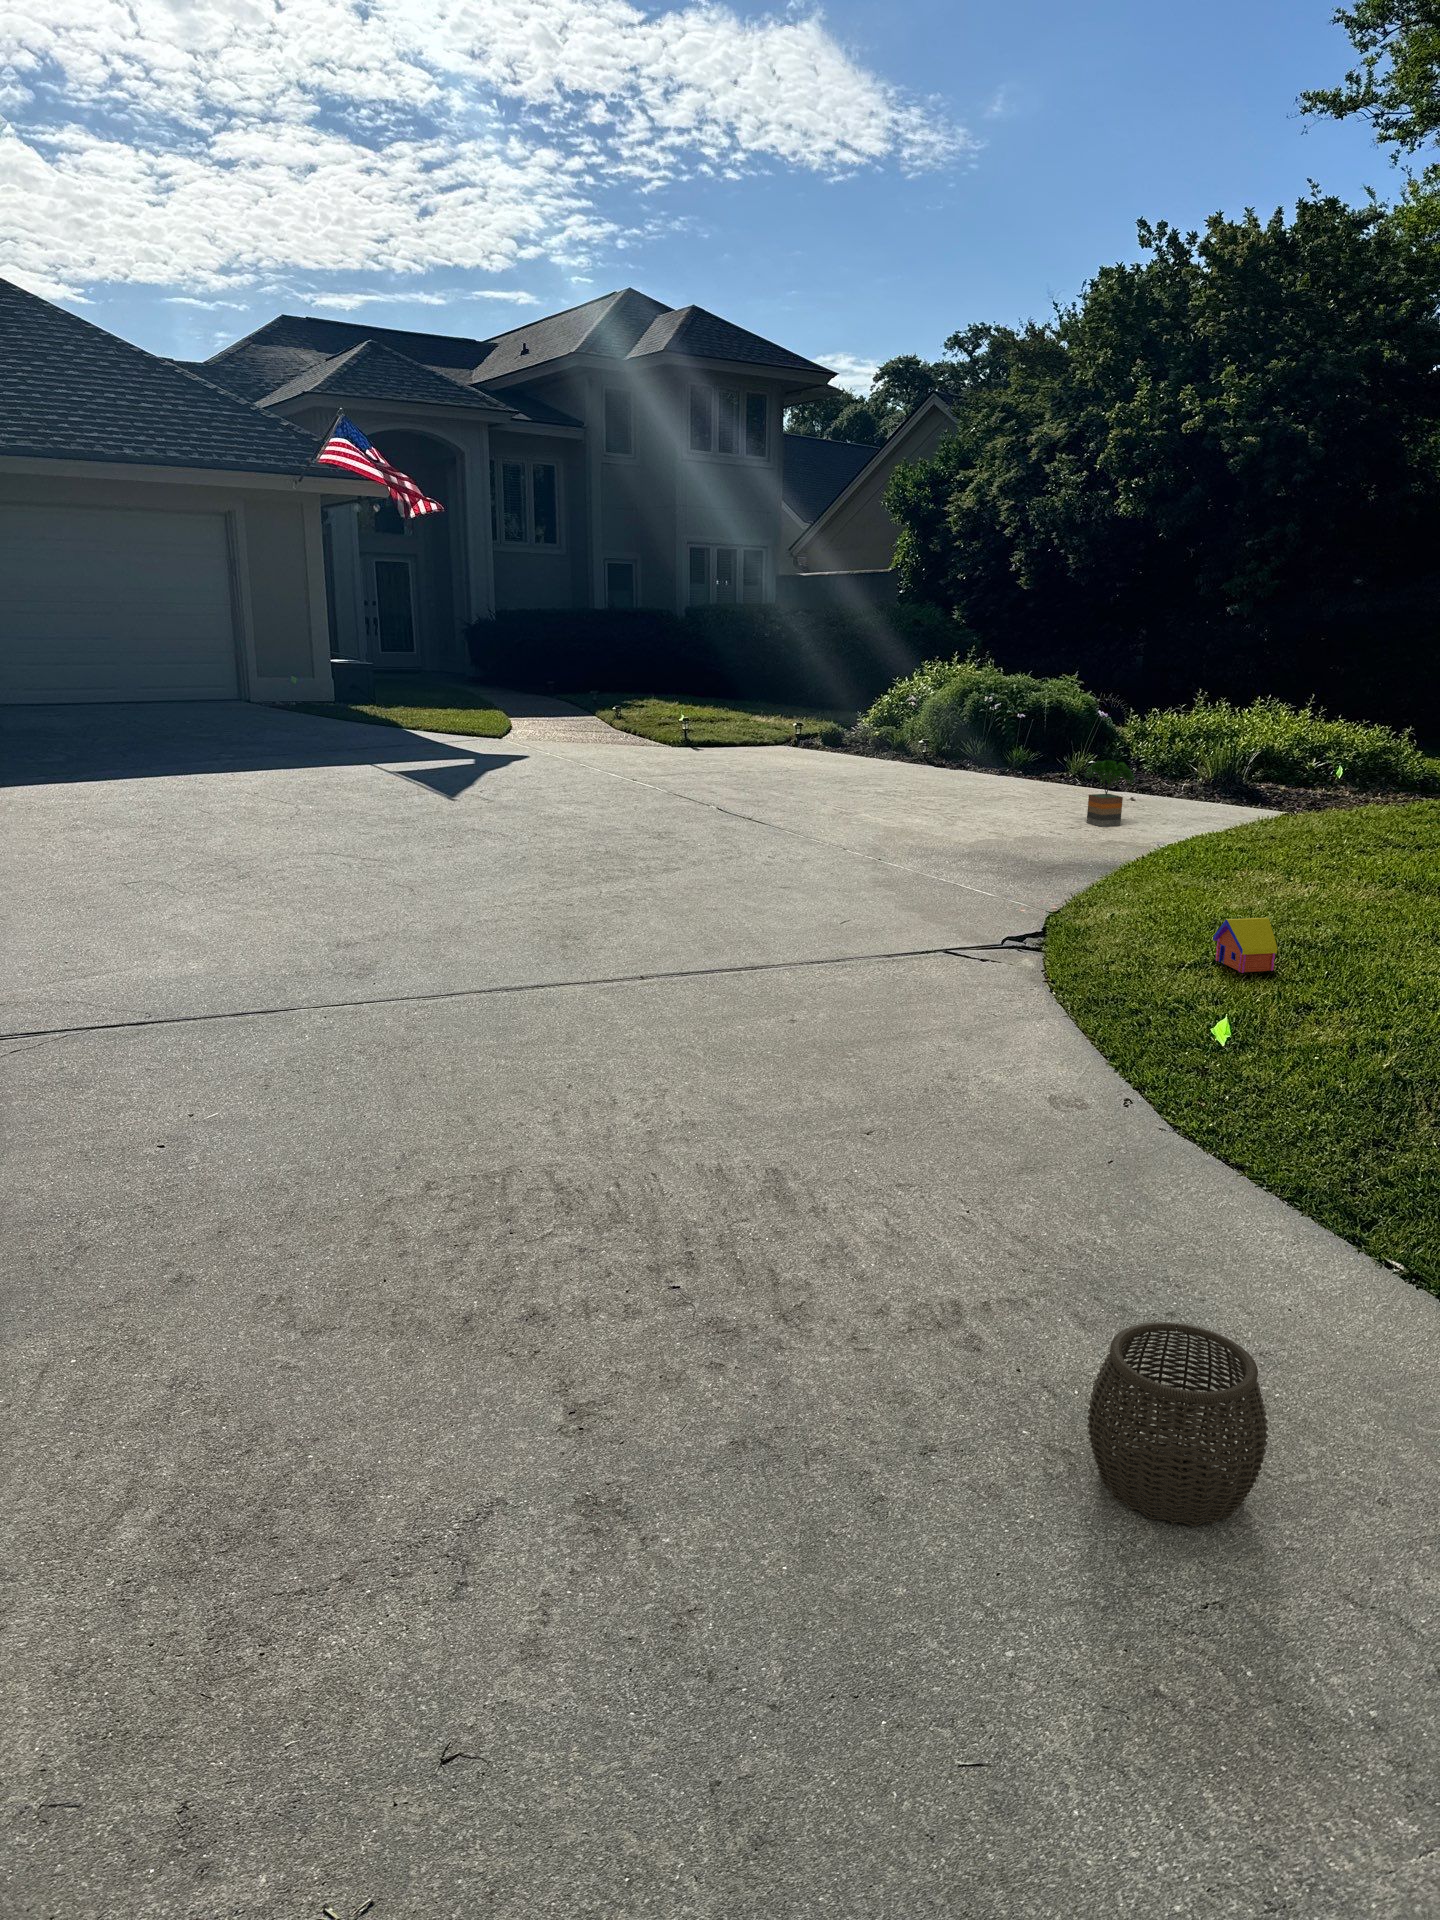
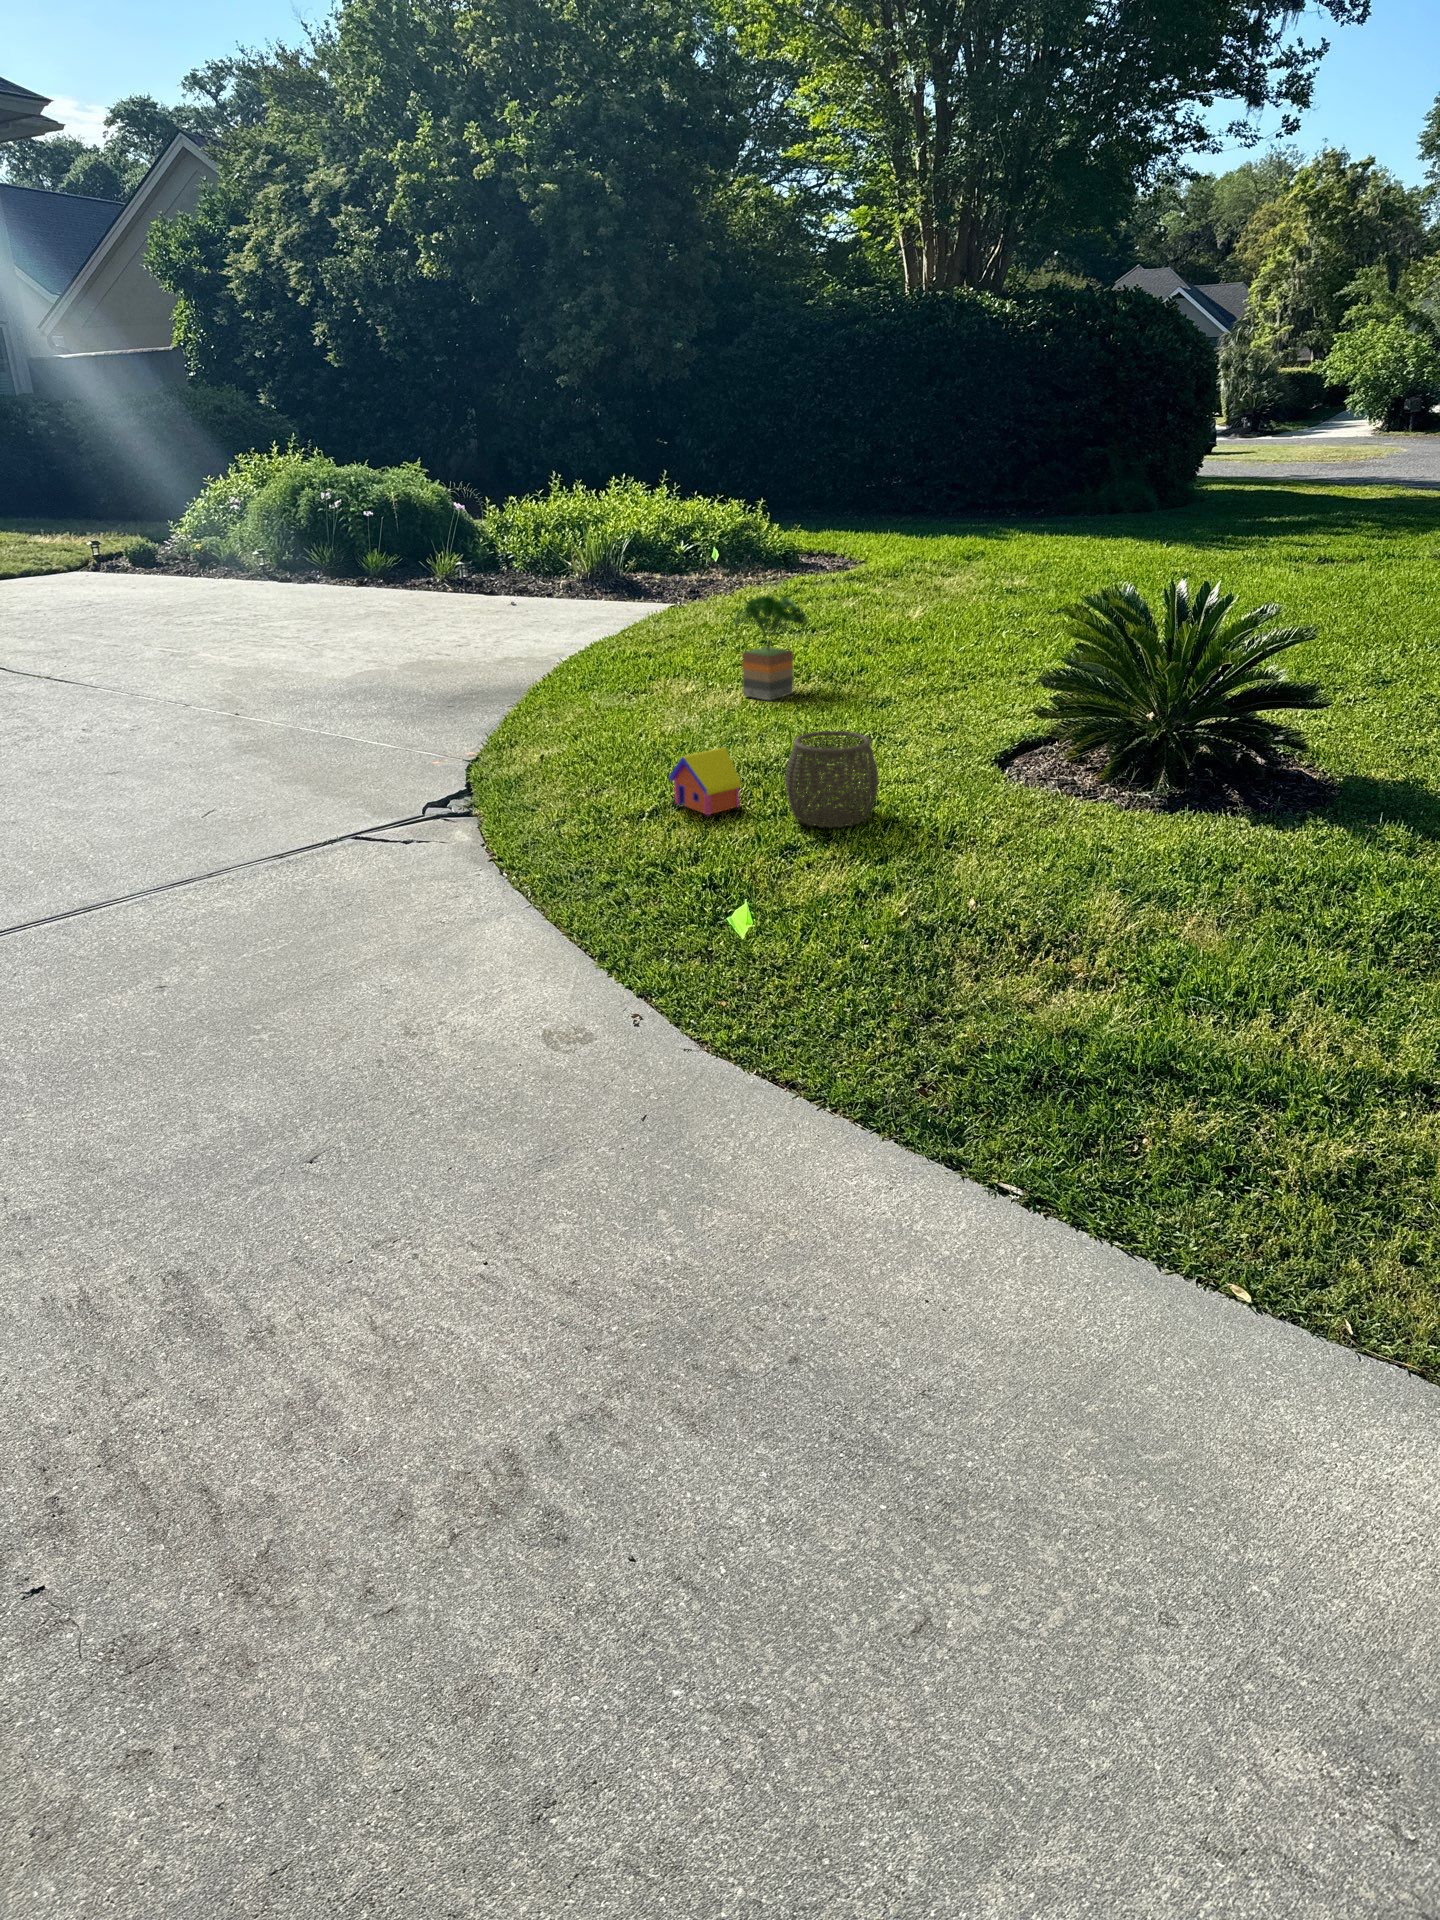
potted tree: present [1086,760,1135,827] -> present [734,595,809,700]
woven basket: present [1087,1322,1268,1526] -> present [785,731,879,828]

